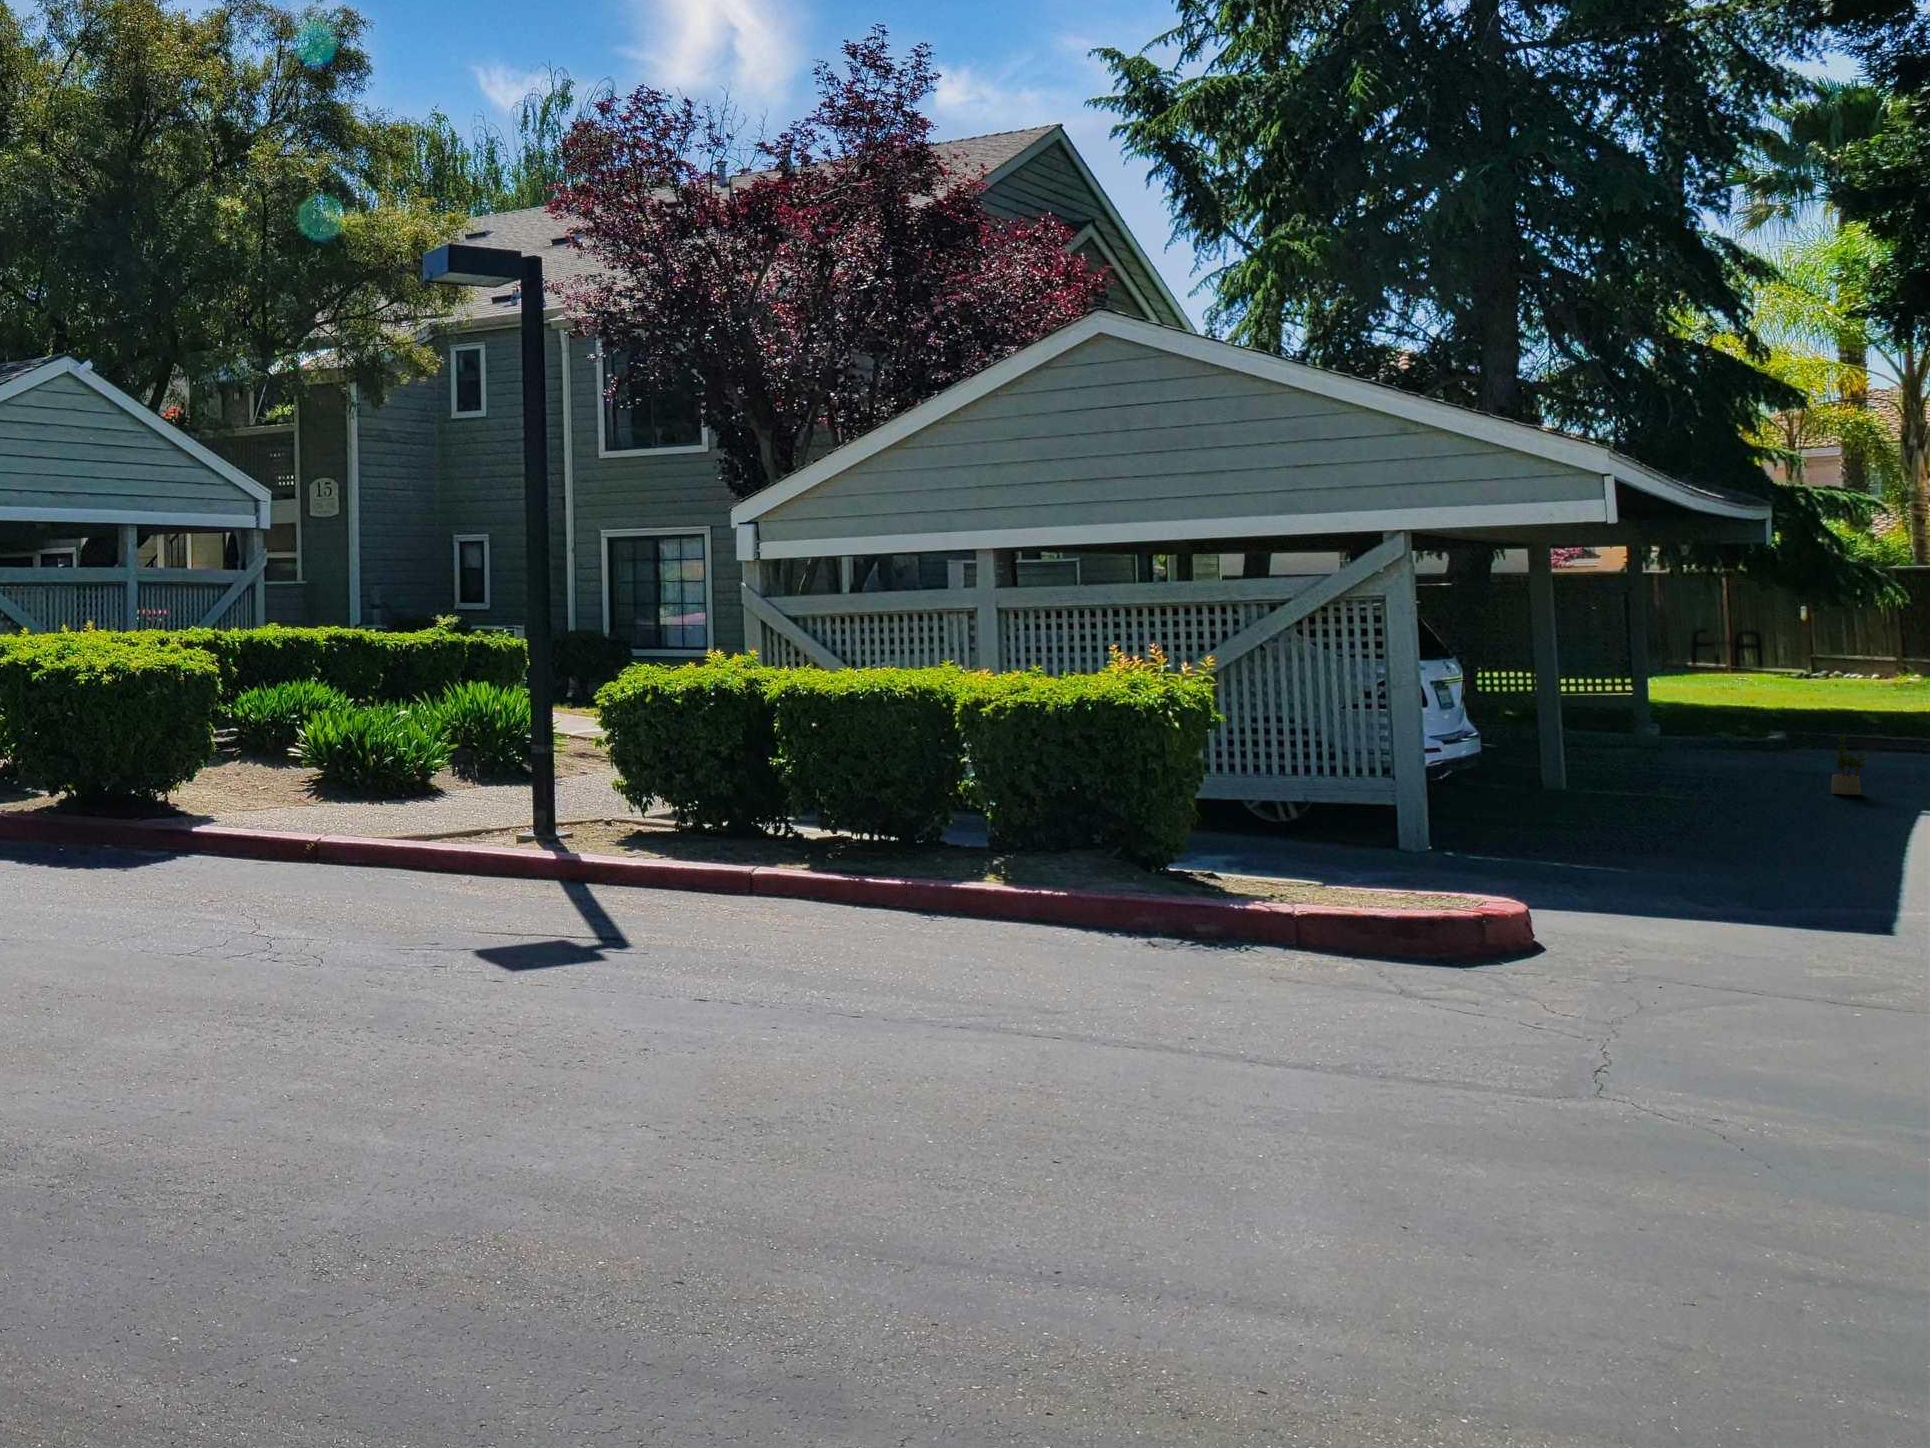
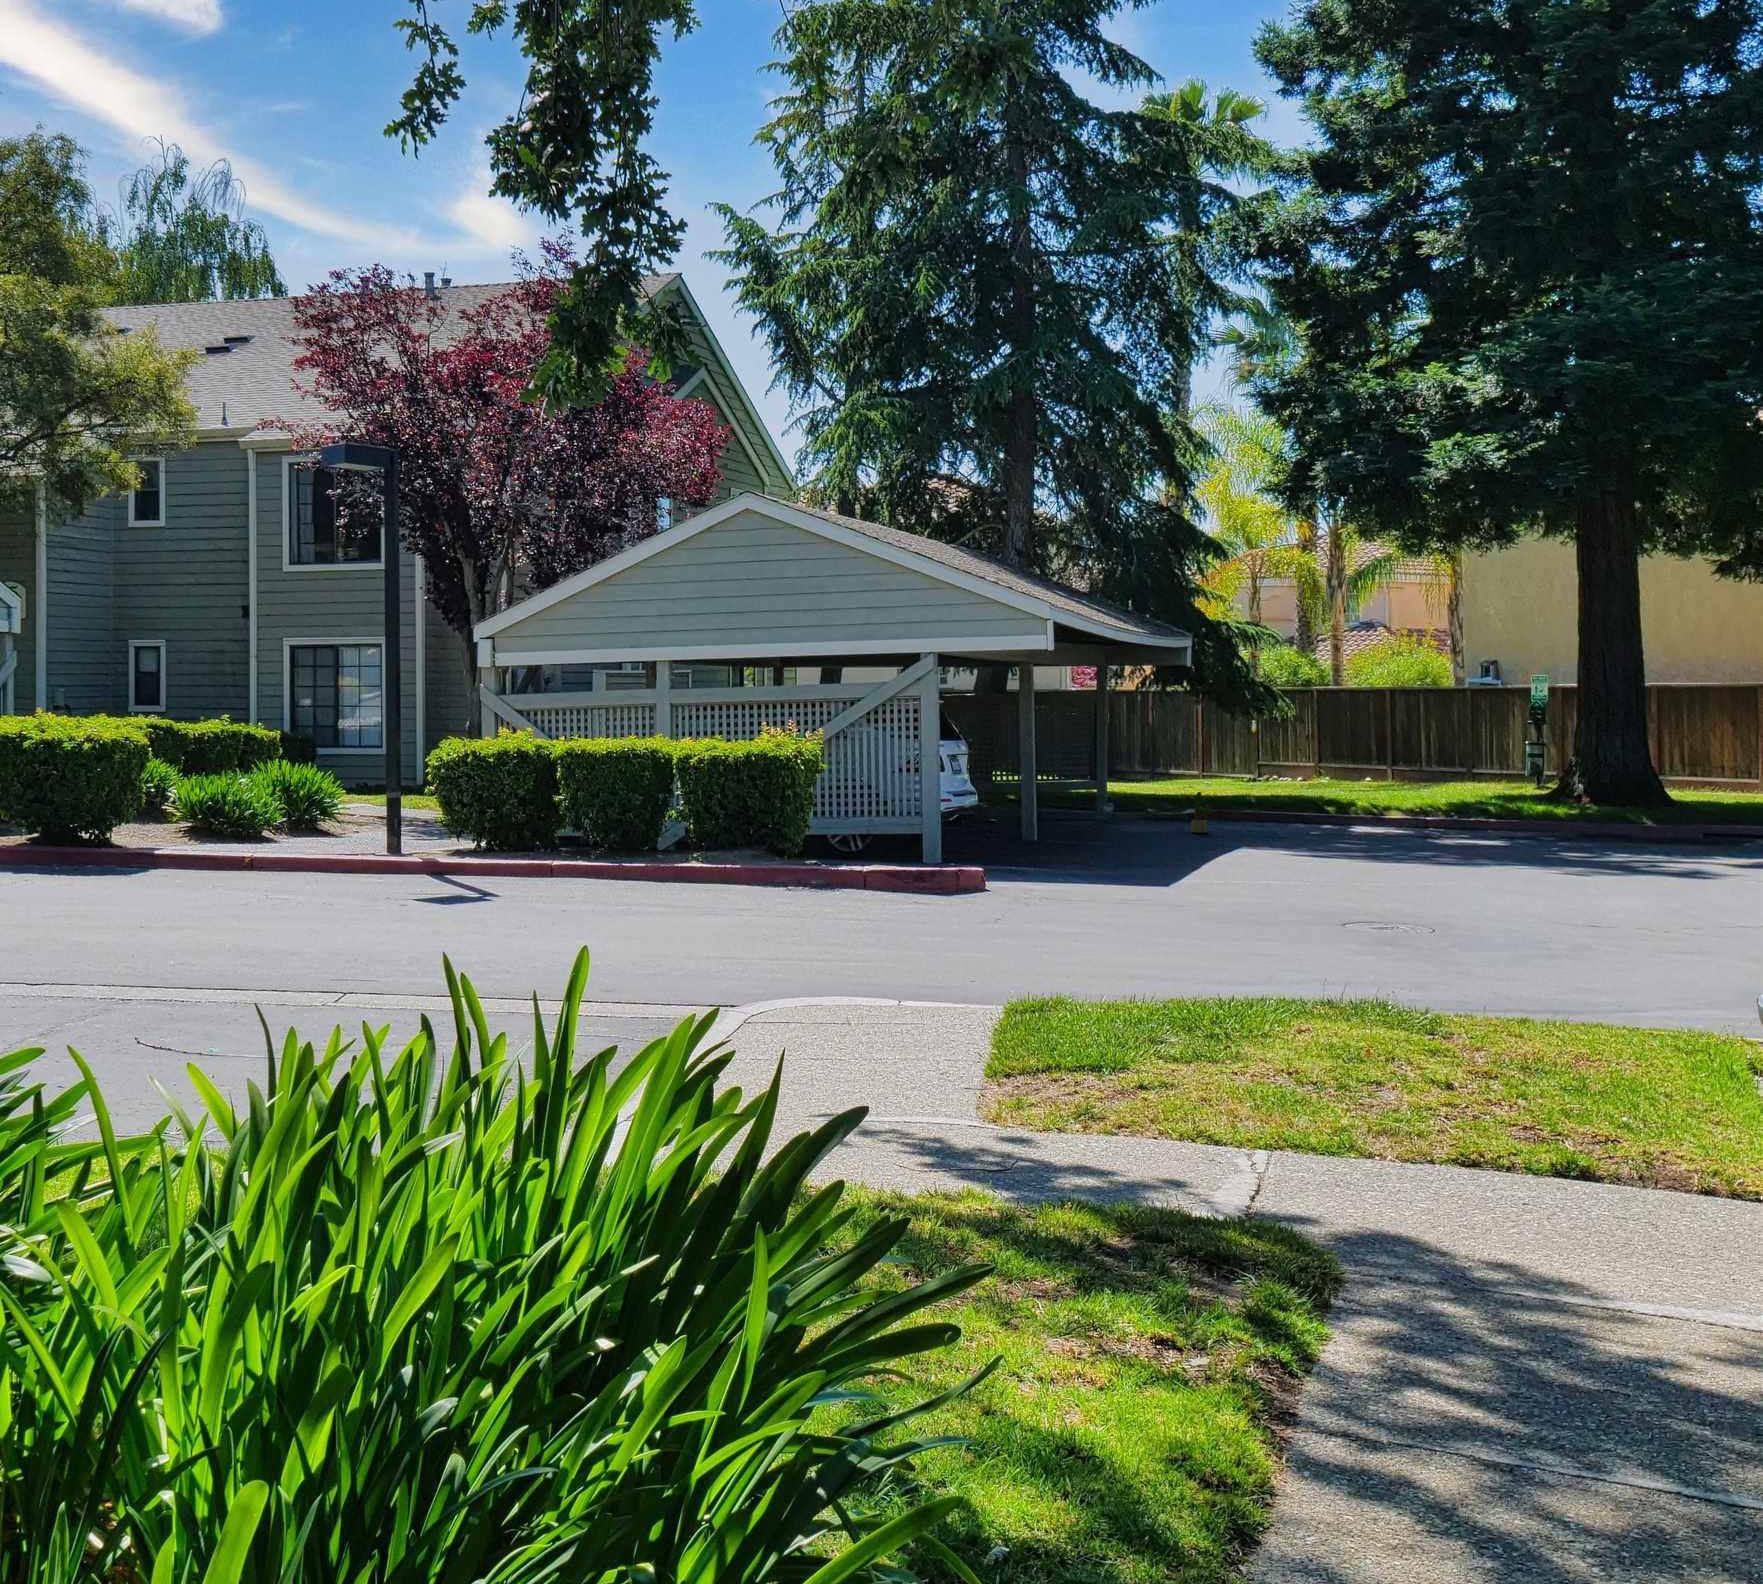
bench: present [1691,628,1763,669] -> none [1165,734,1216,768]

